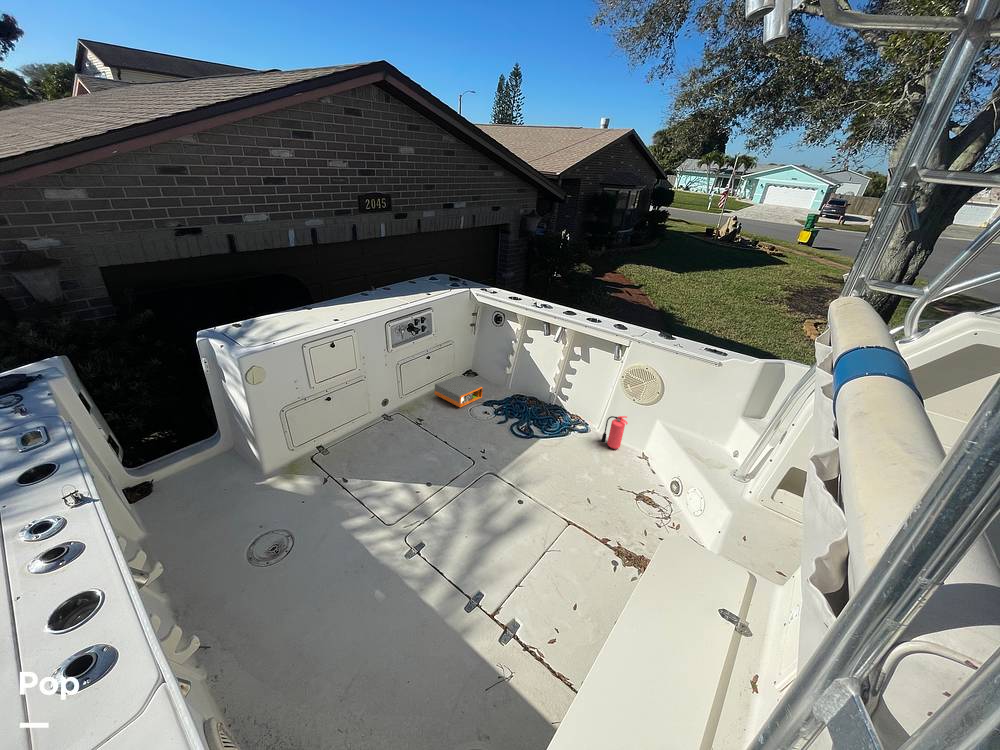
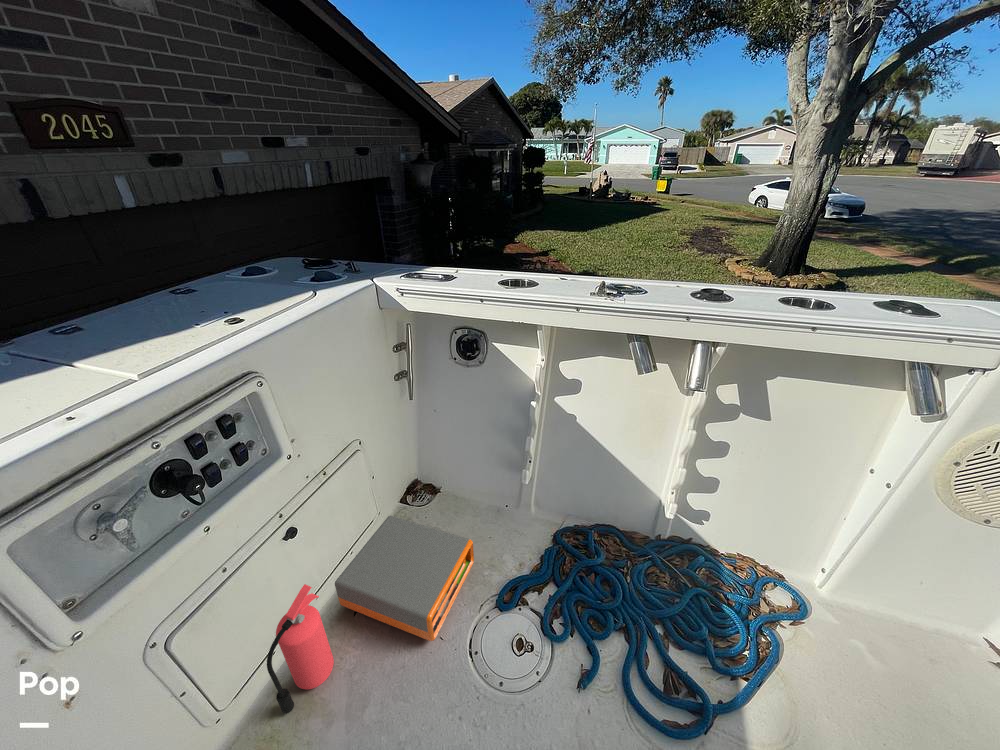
fire extinguisher: present [602,416,628,449] -> present [267,584,334,714]

